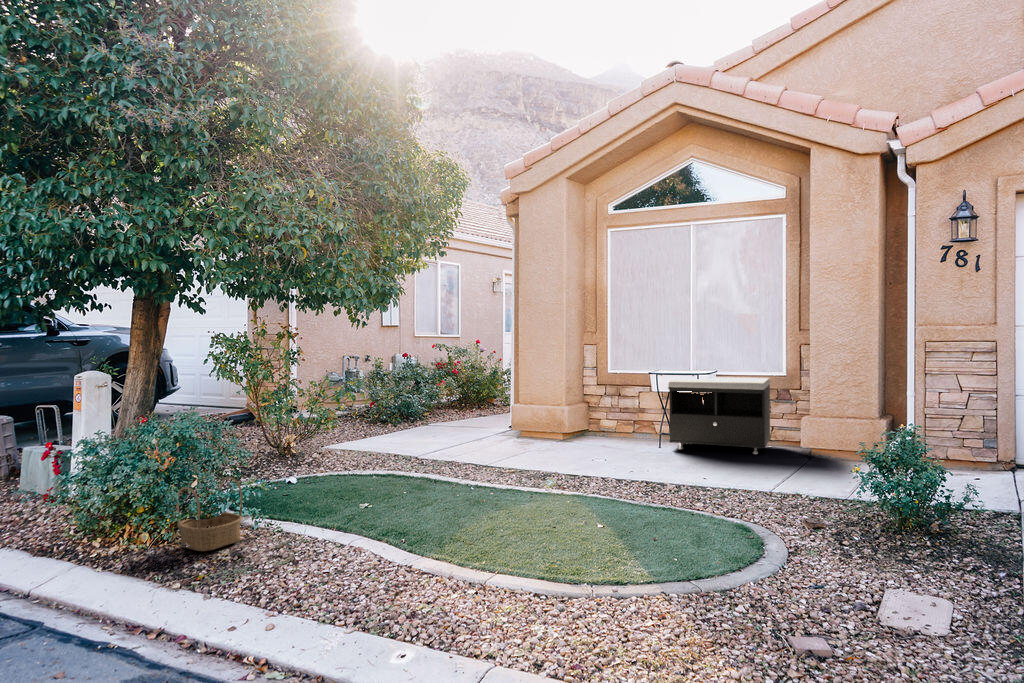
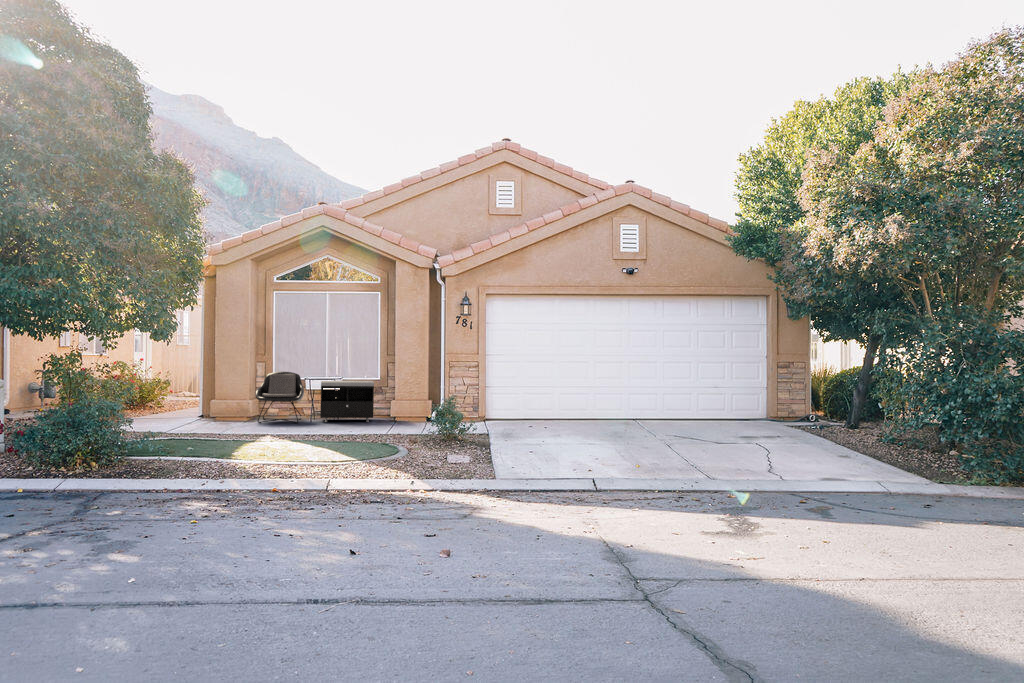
lounge chair: none [567,361,650,450] -> present [255,372,304,423]
basket: present [177,477,243,551] -> none [116,426,151,463]

